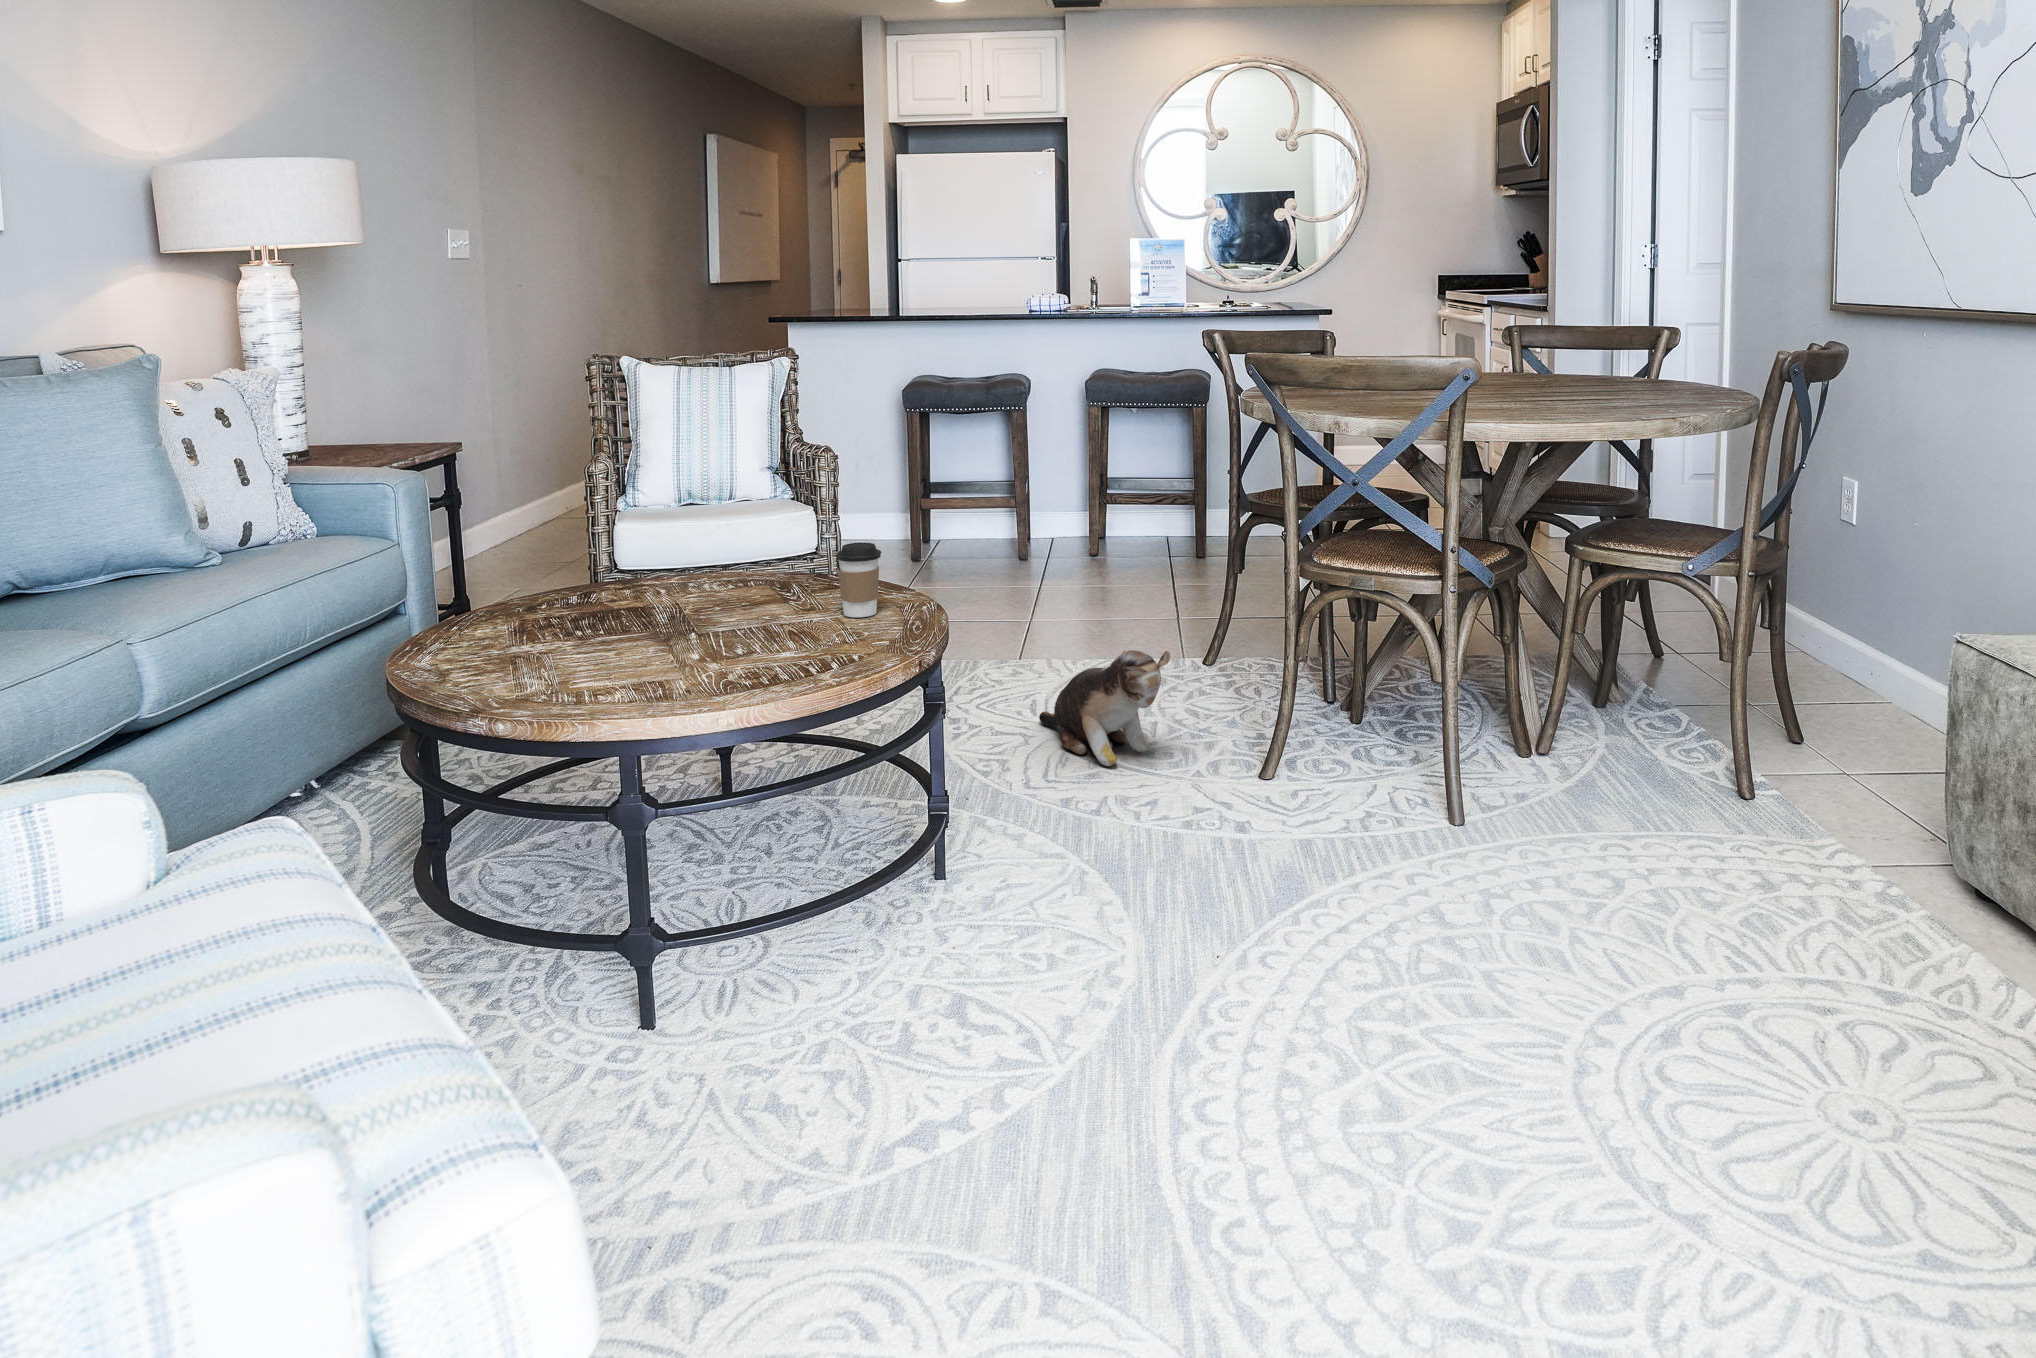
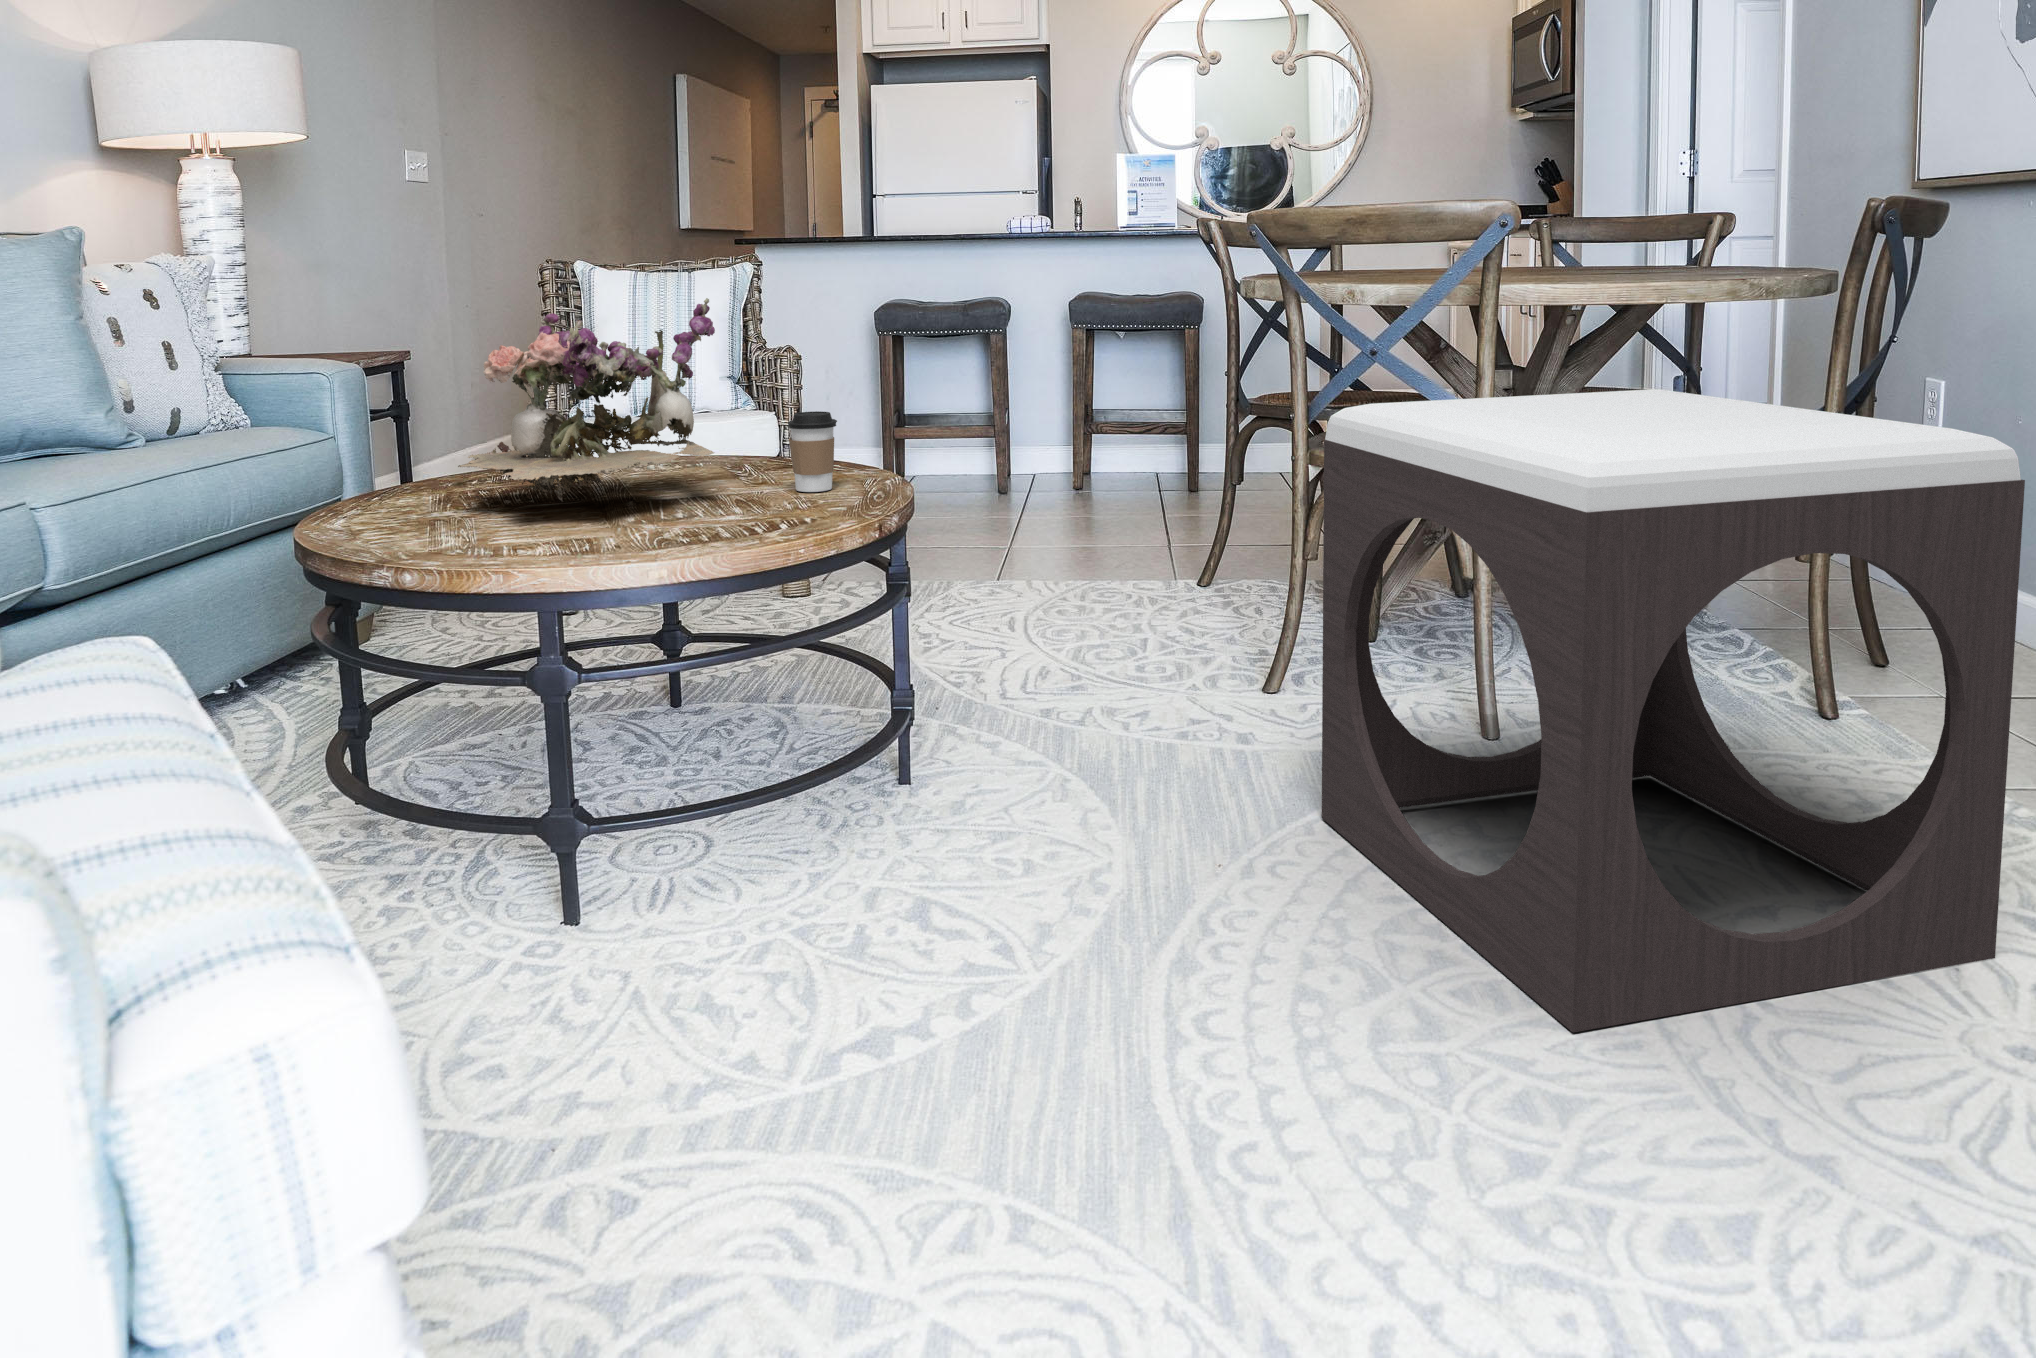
flower arrangement: none [533,444,771,630] -> present [458,298,715,501]
footstool: none [1310,530,1872,1111] -> present [1322,389,2025,1032]
plush toy: present [1039,650,1170,766] -> none [1013,551,1158,679]

